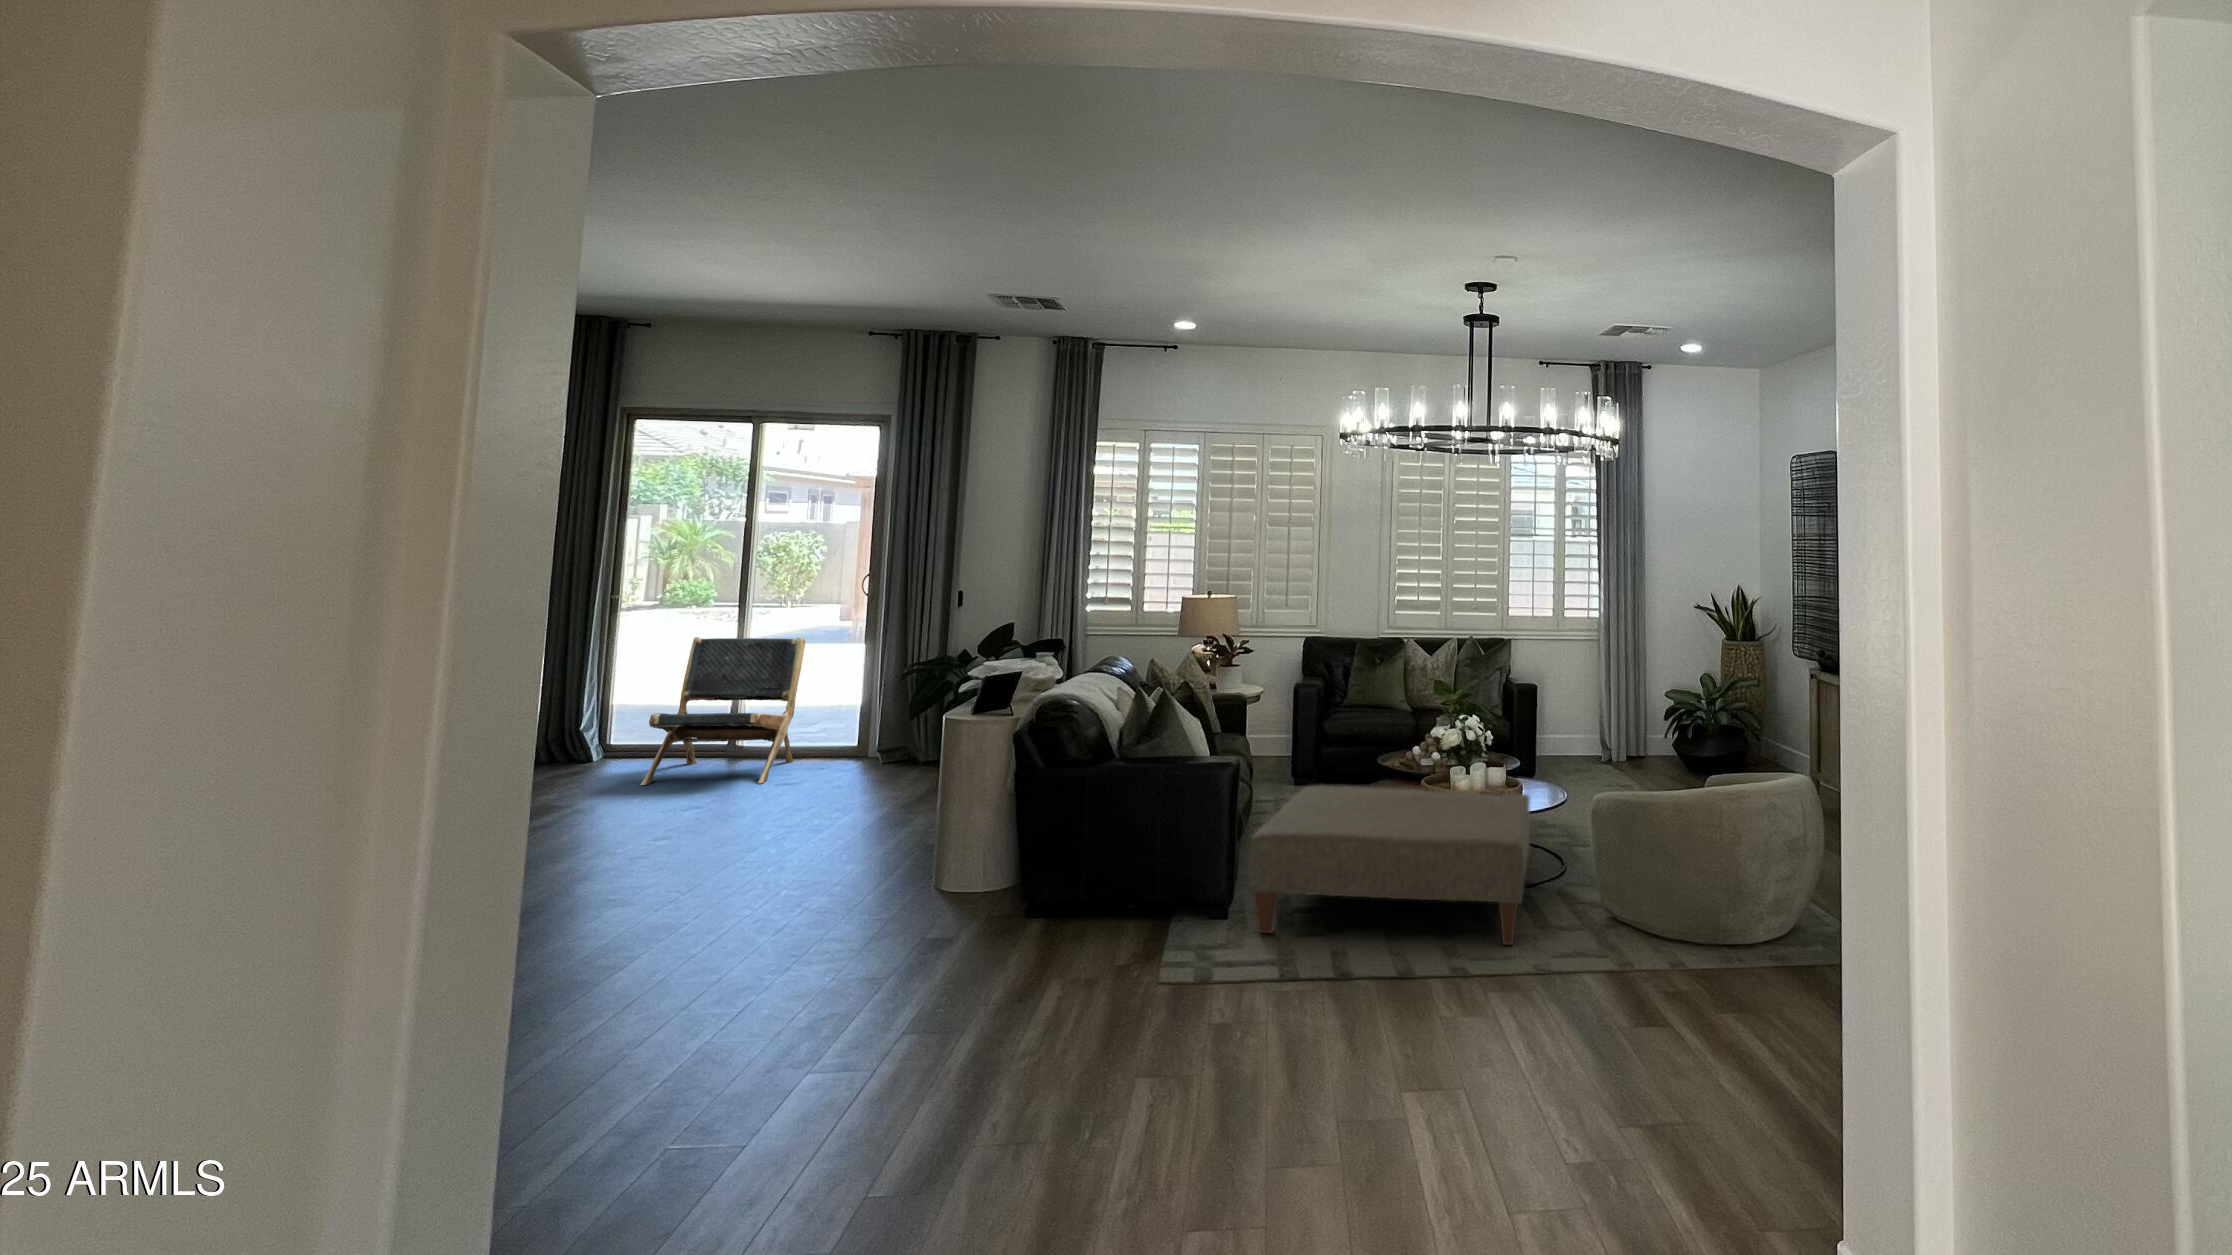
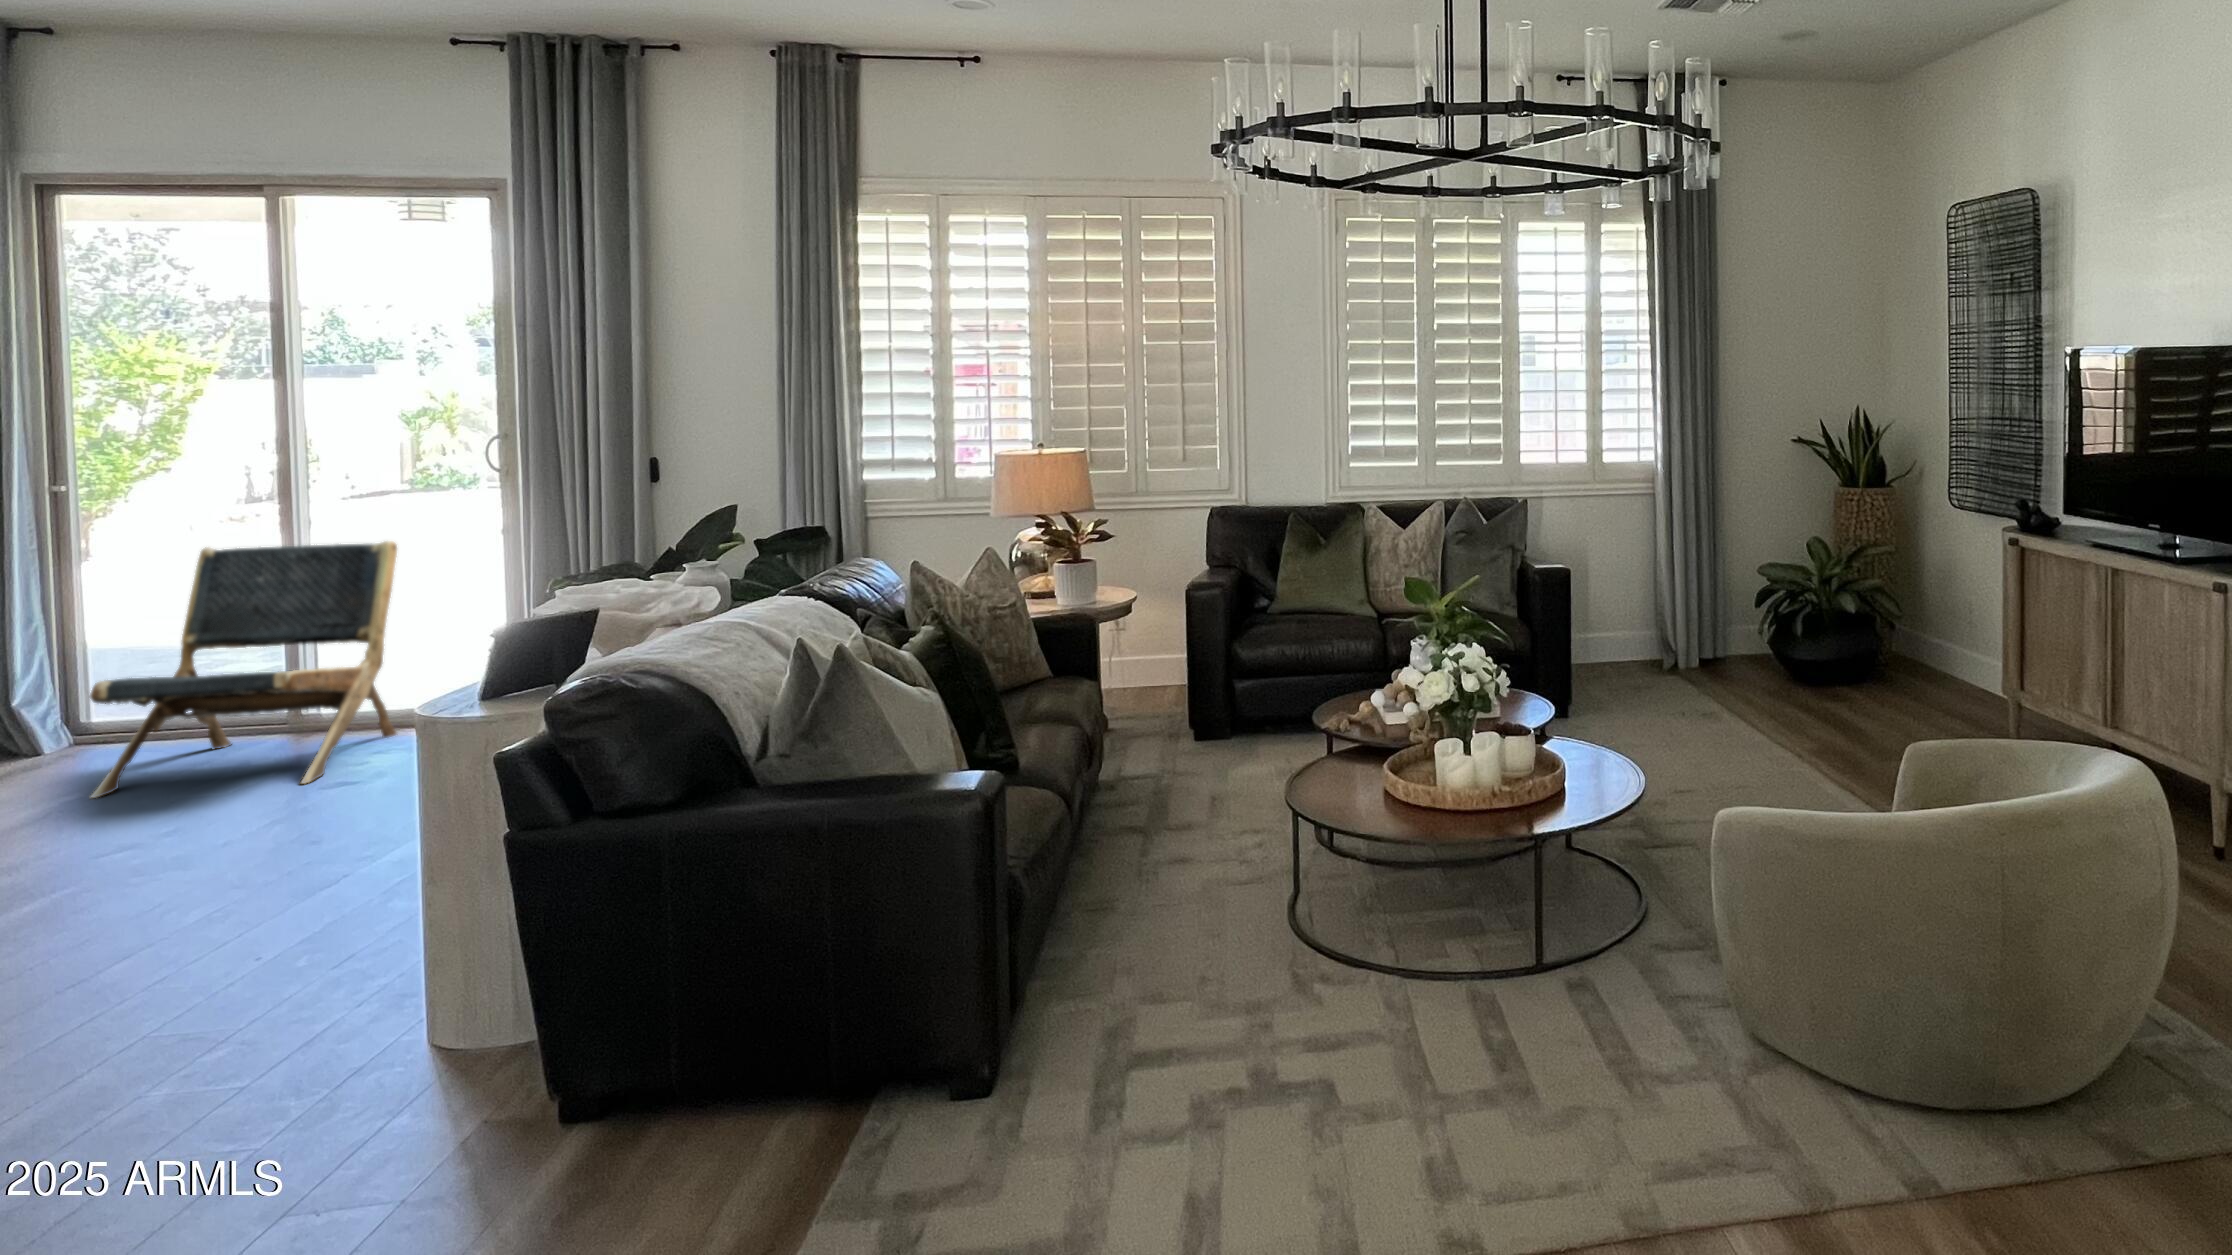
ottoman: present [1249,785,1530,945] -> none [1021,791,1585,1141]

